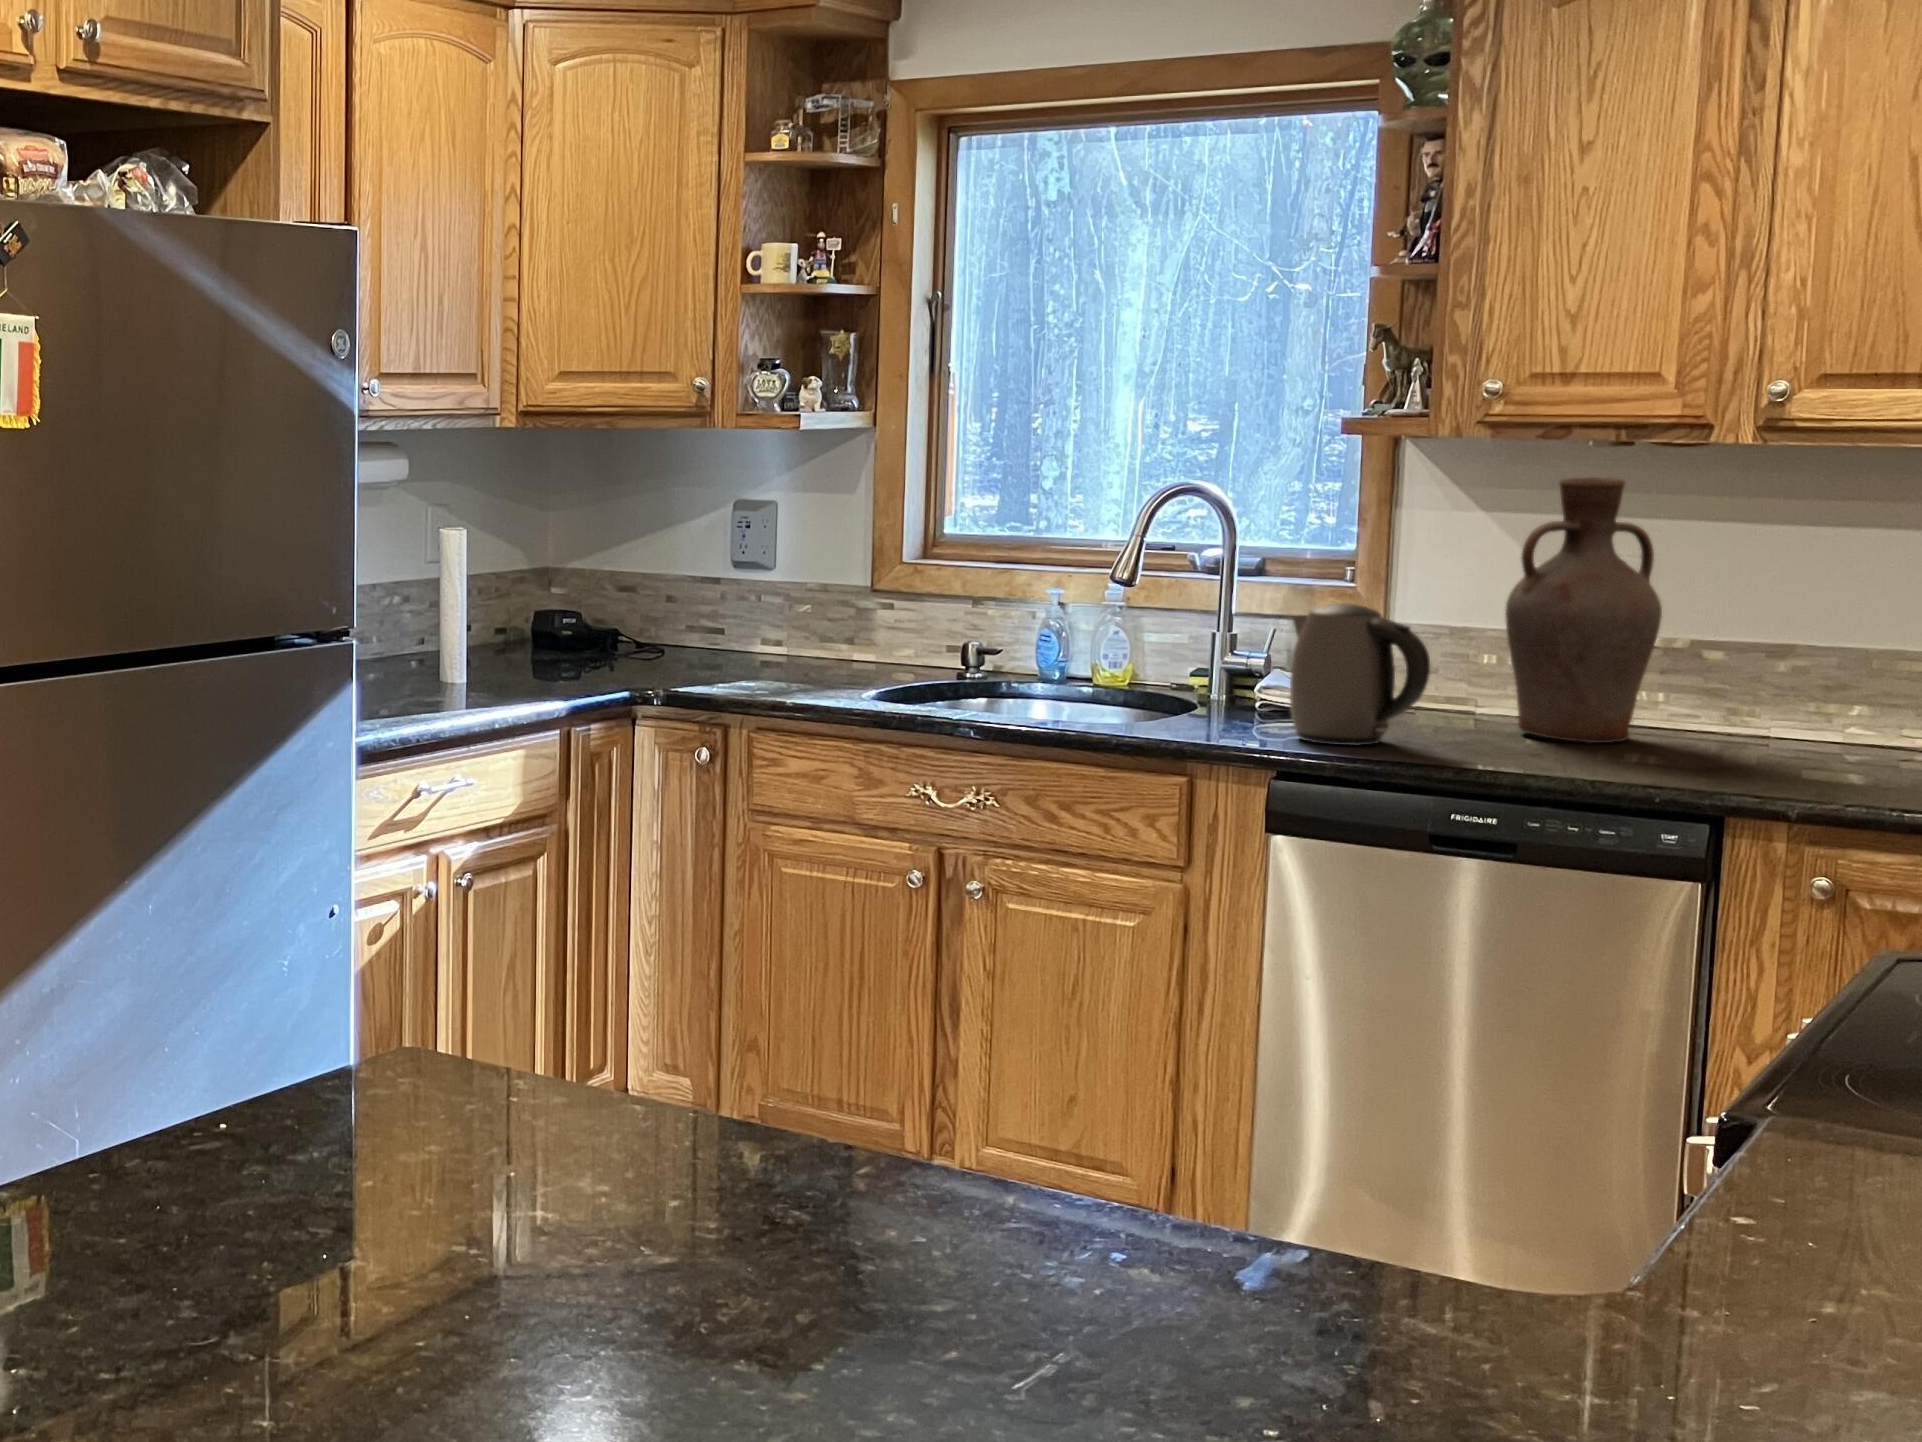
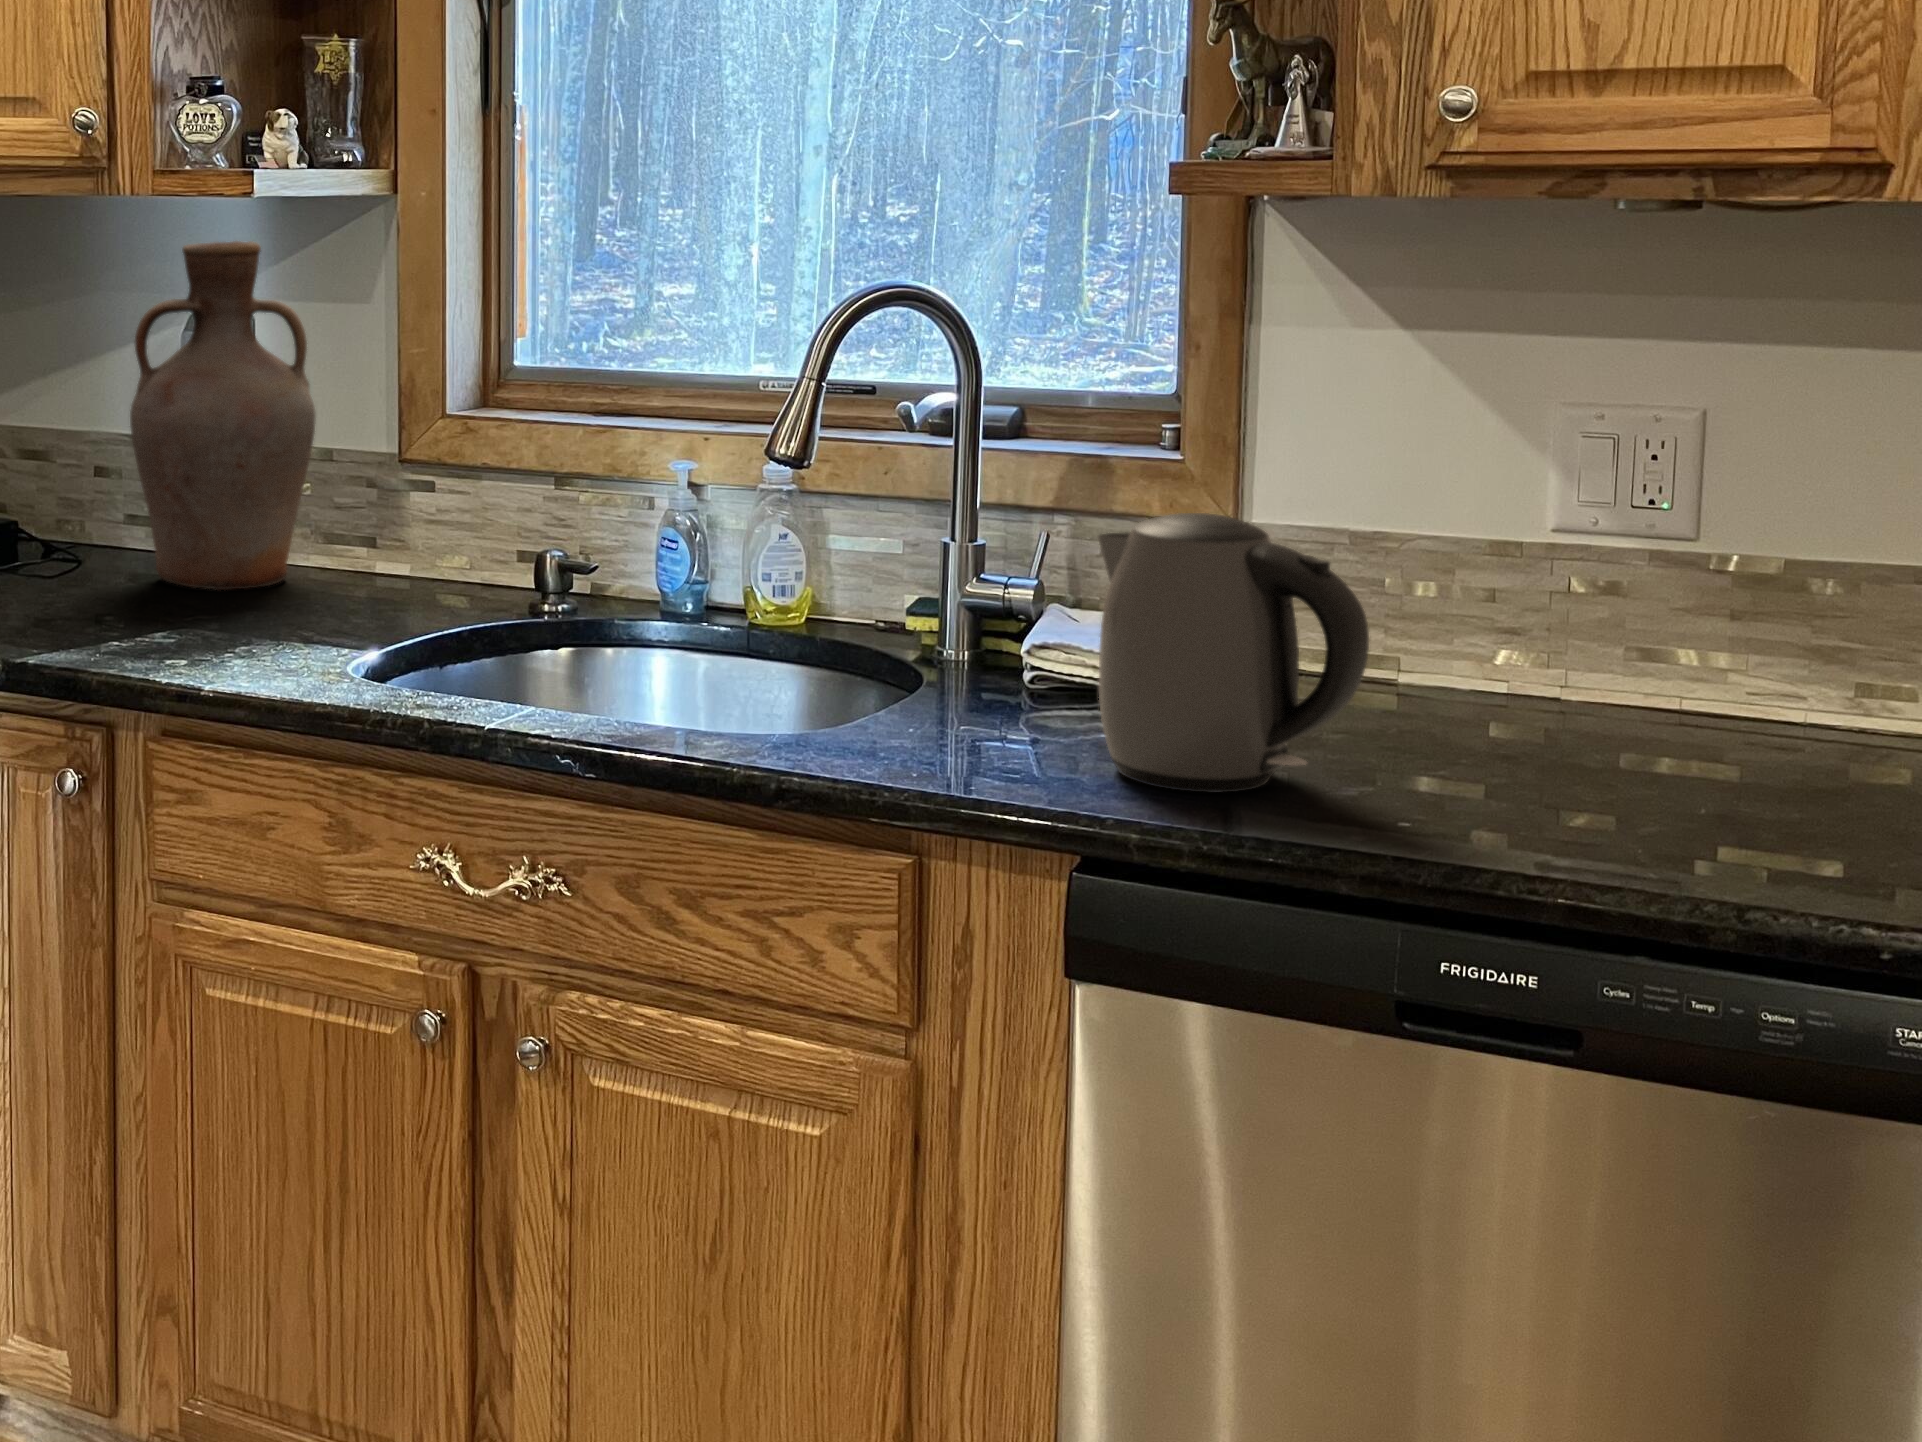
vase: present [1505,477,1662,743] -> present [130,241,316,590]

